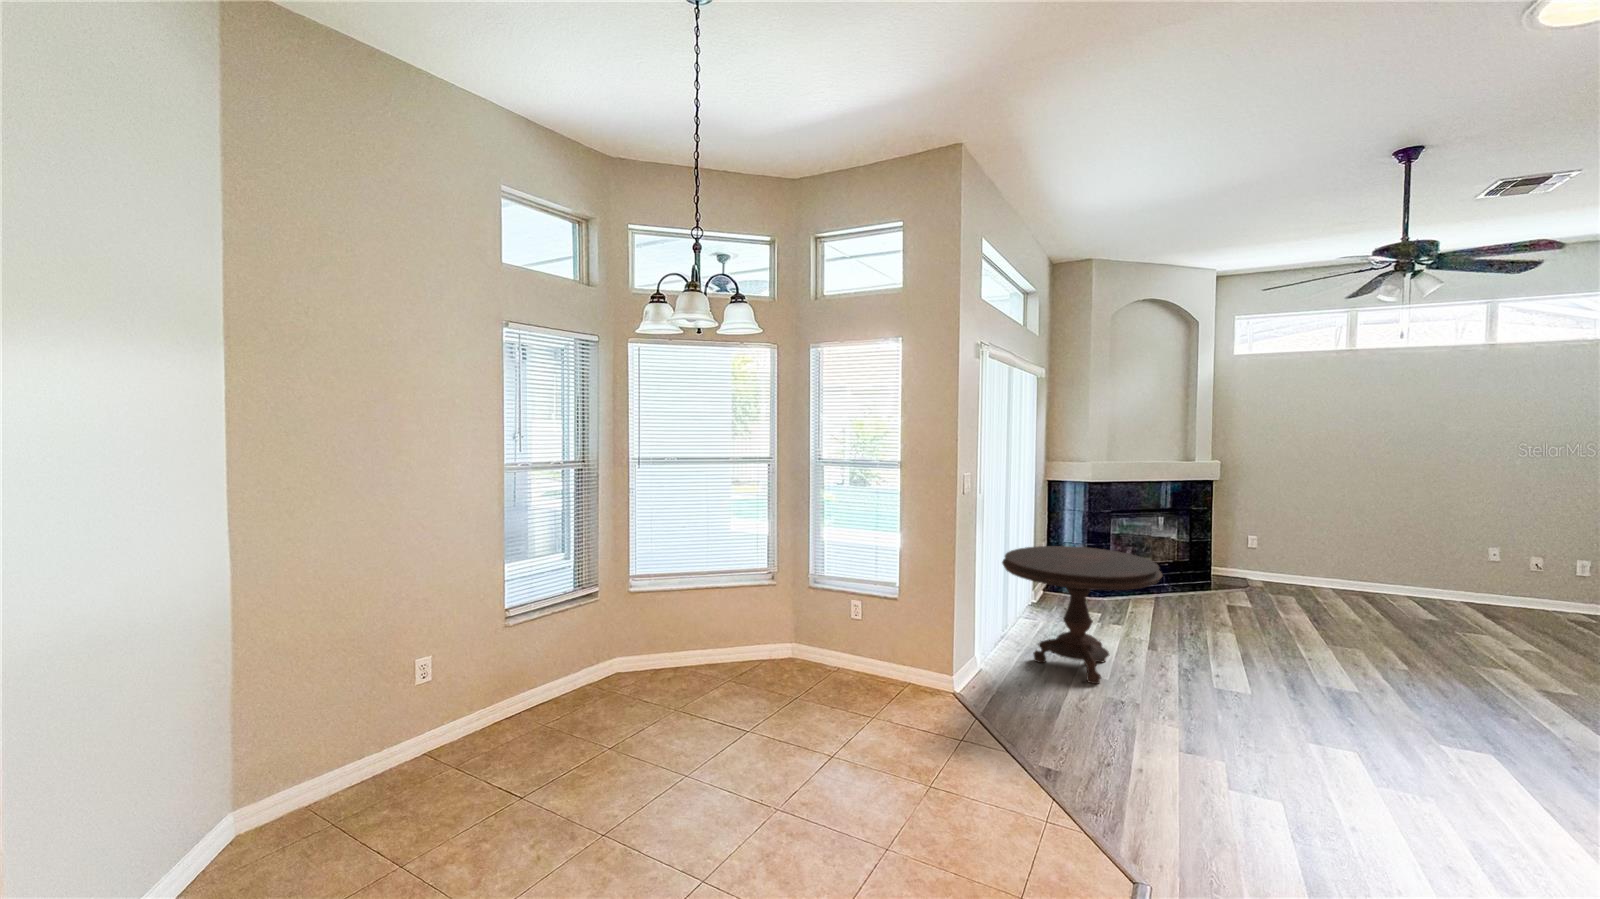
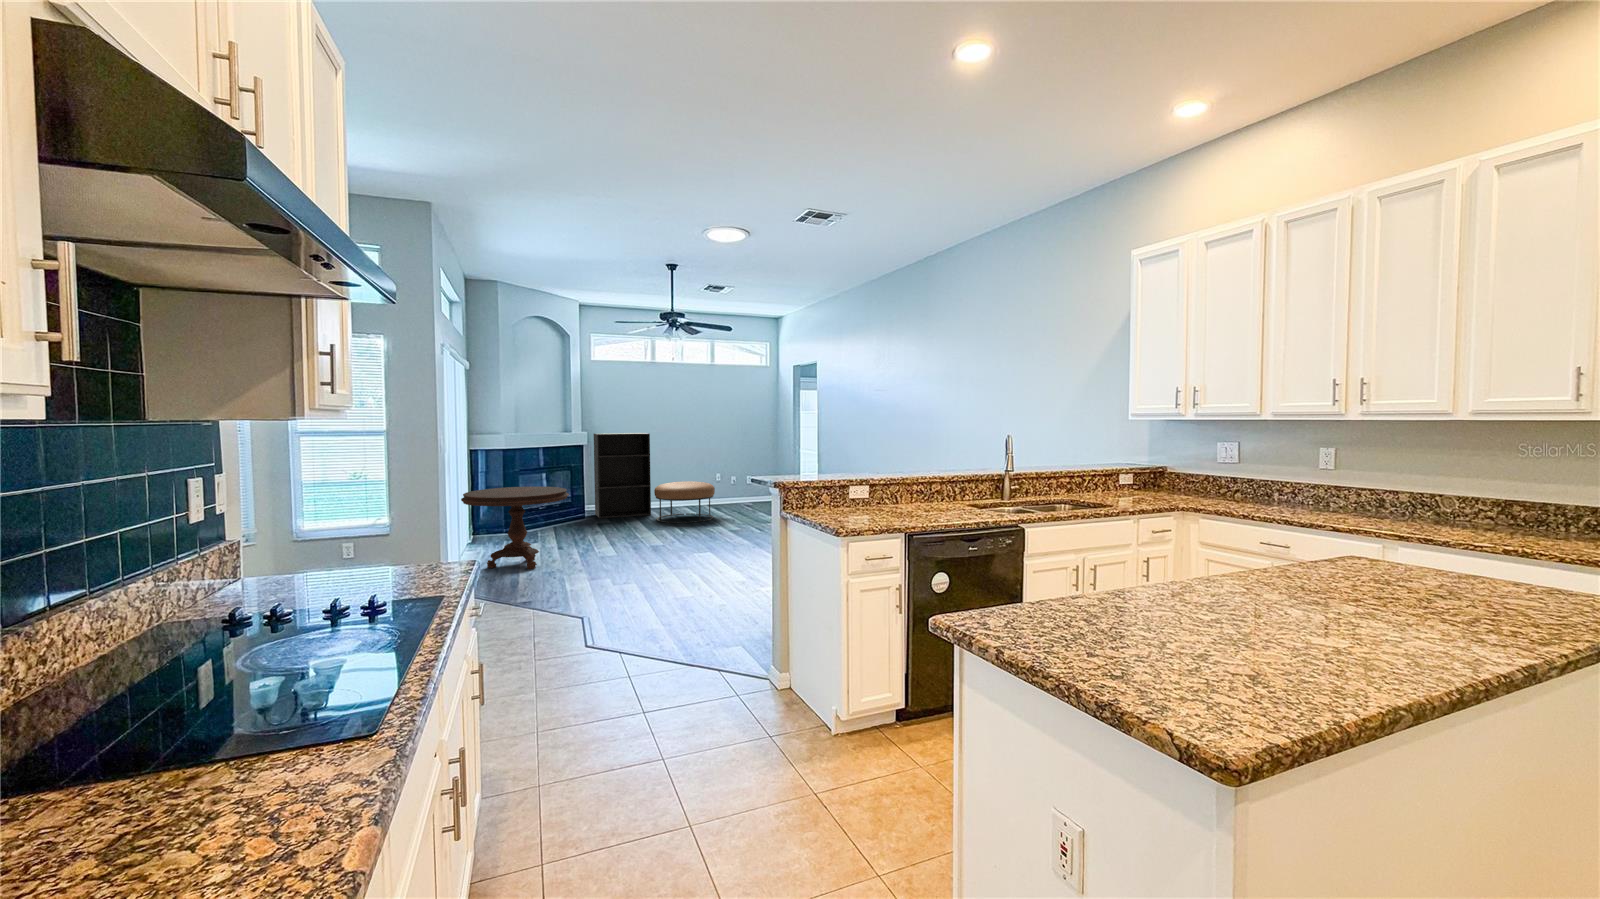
bookshelf: none [1228,464,1336,603] -> present [594,433,651,518]
ottoman: none [1341,557,1491,645] -> present [654,481,715,523]

